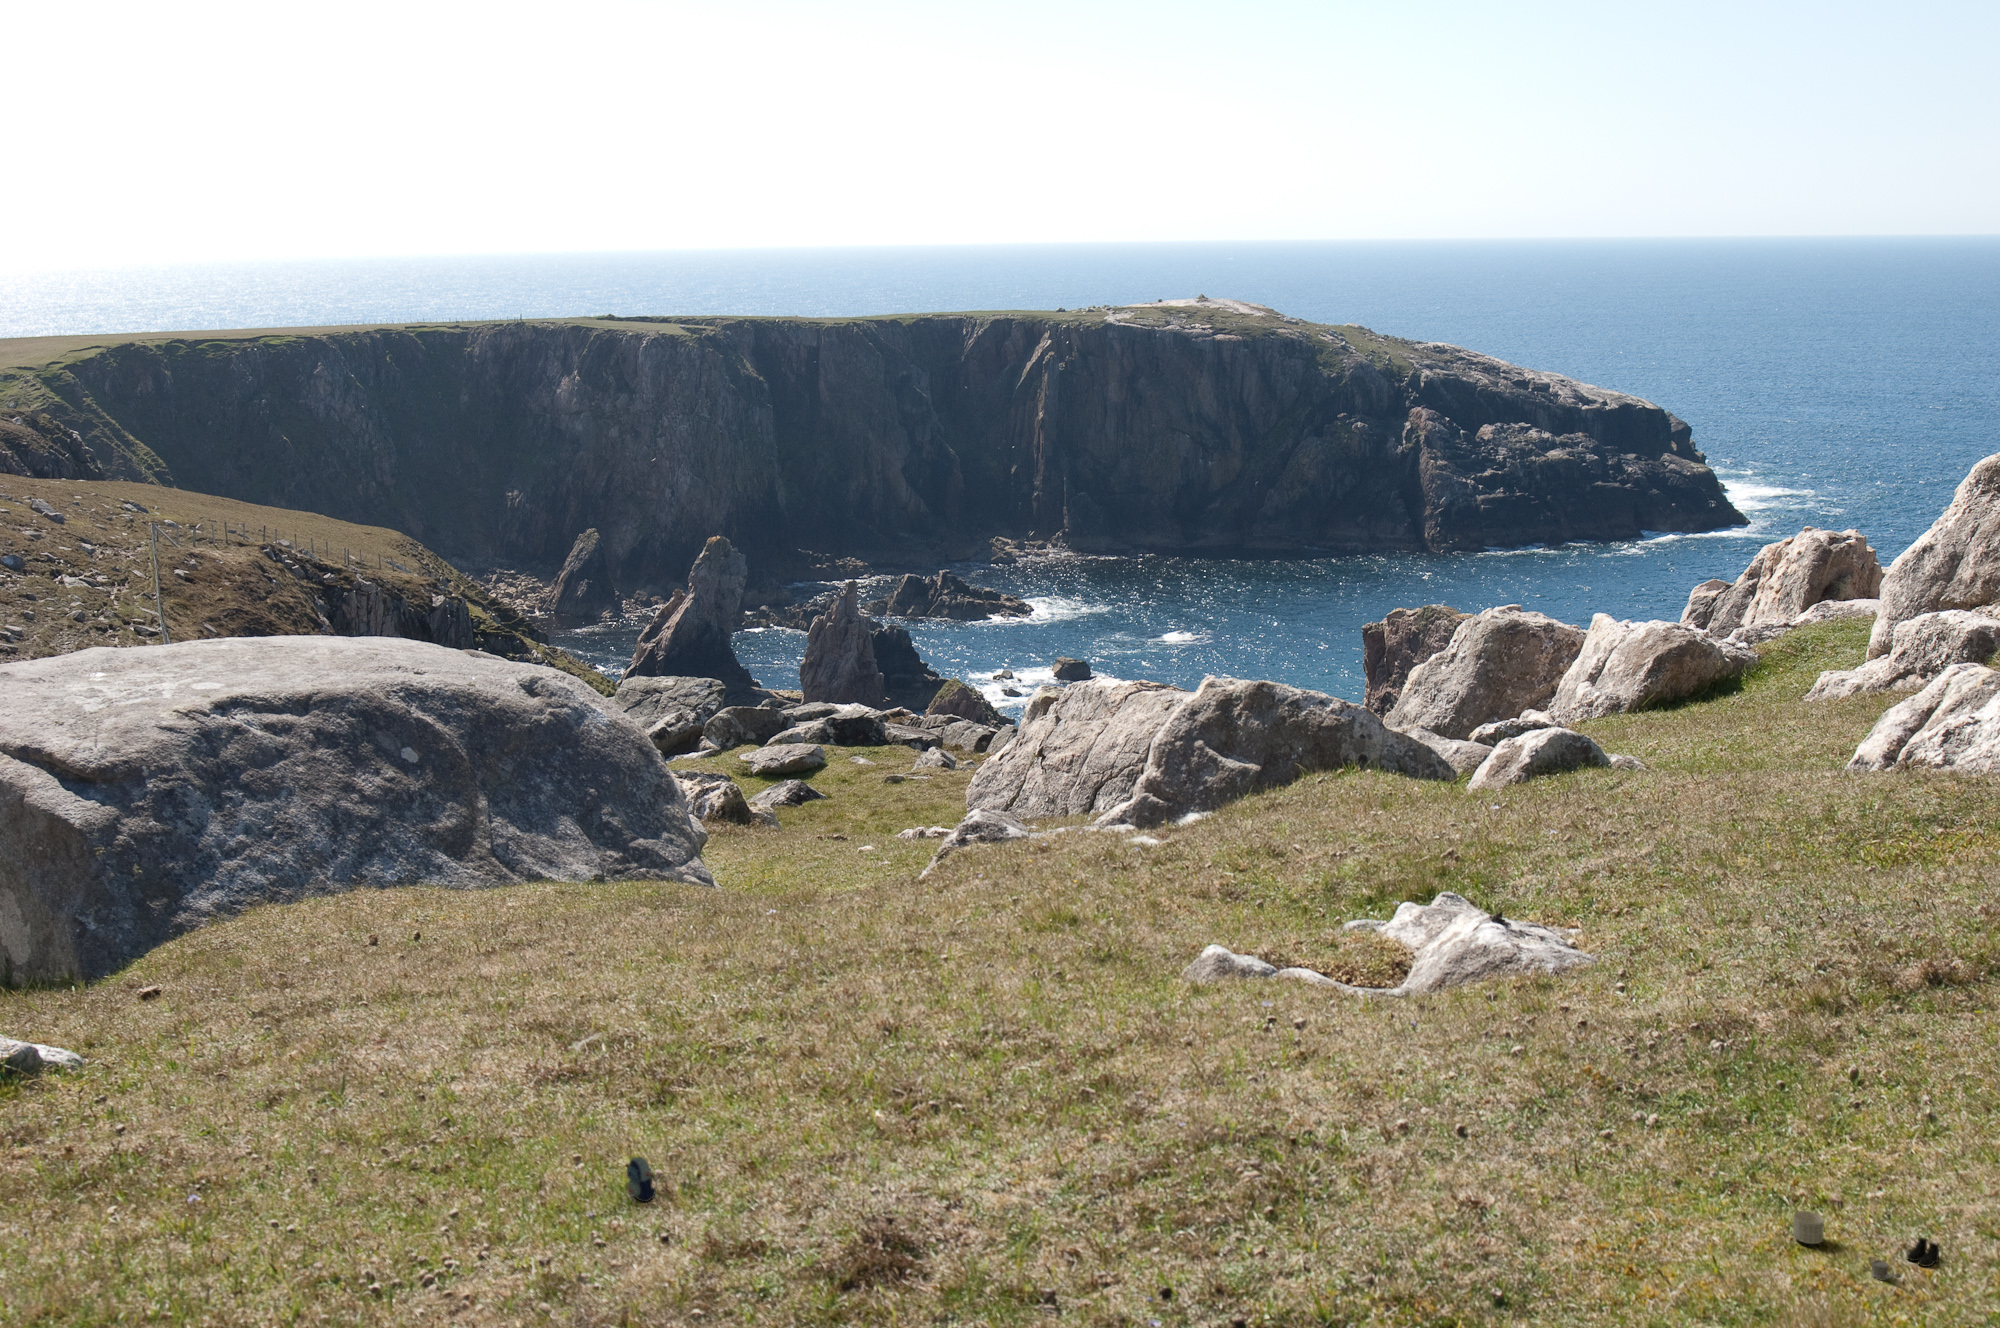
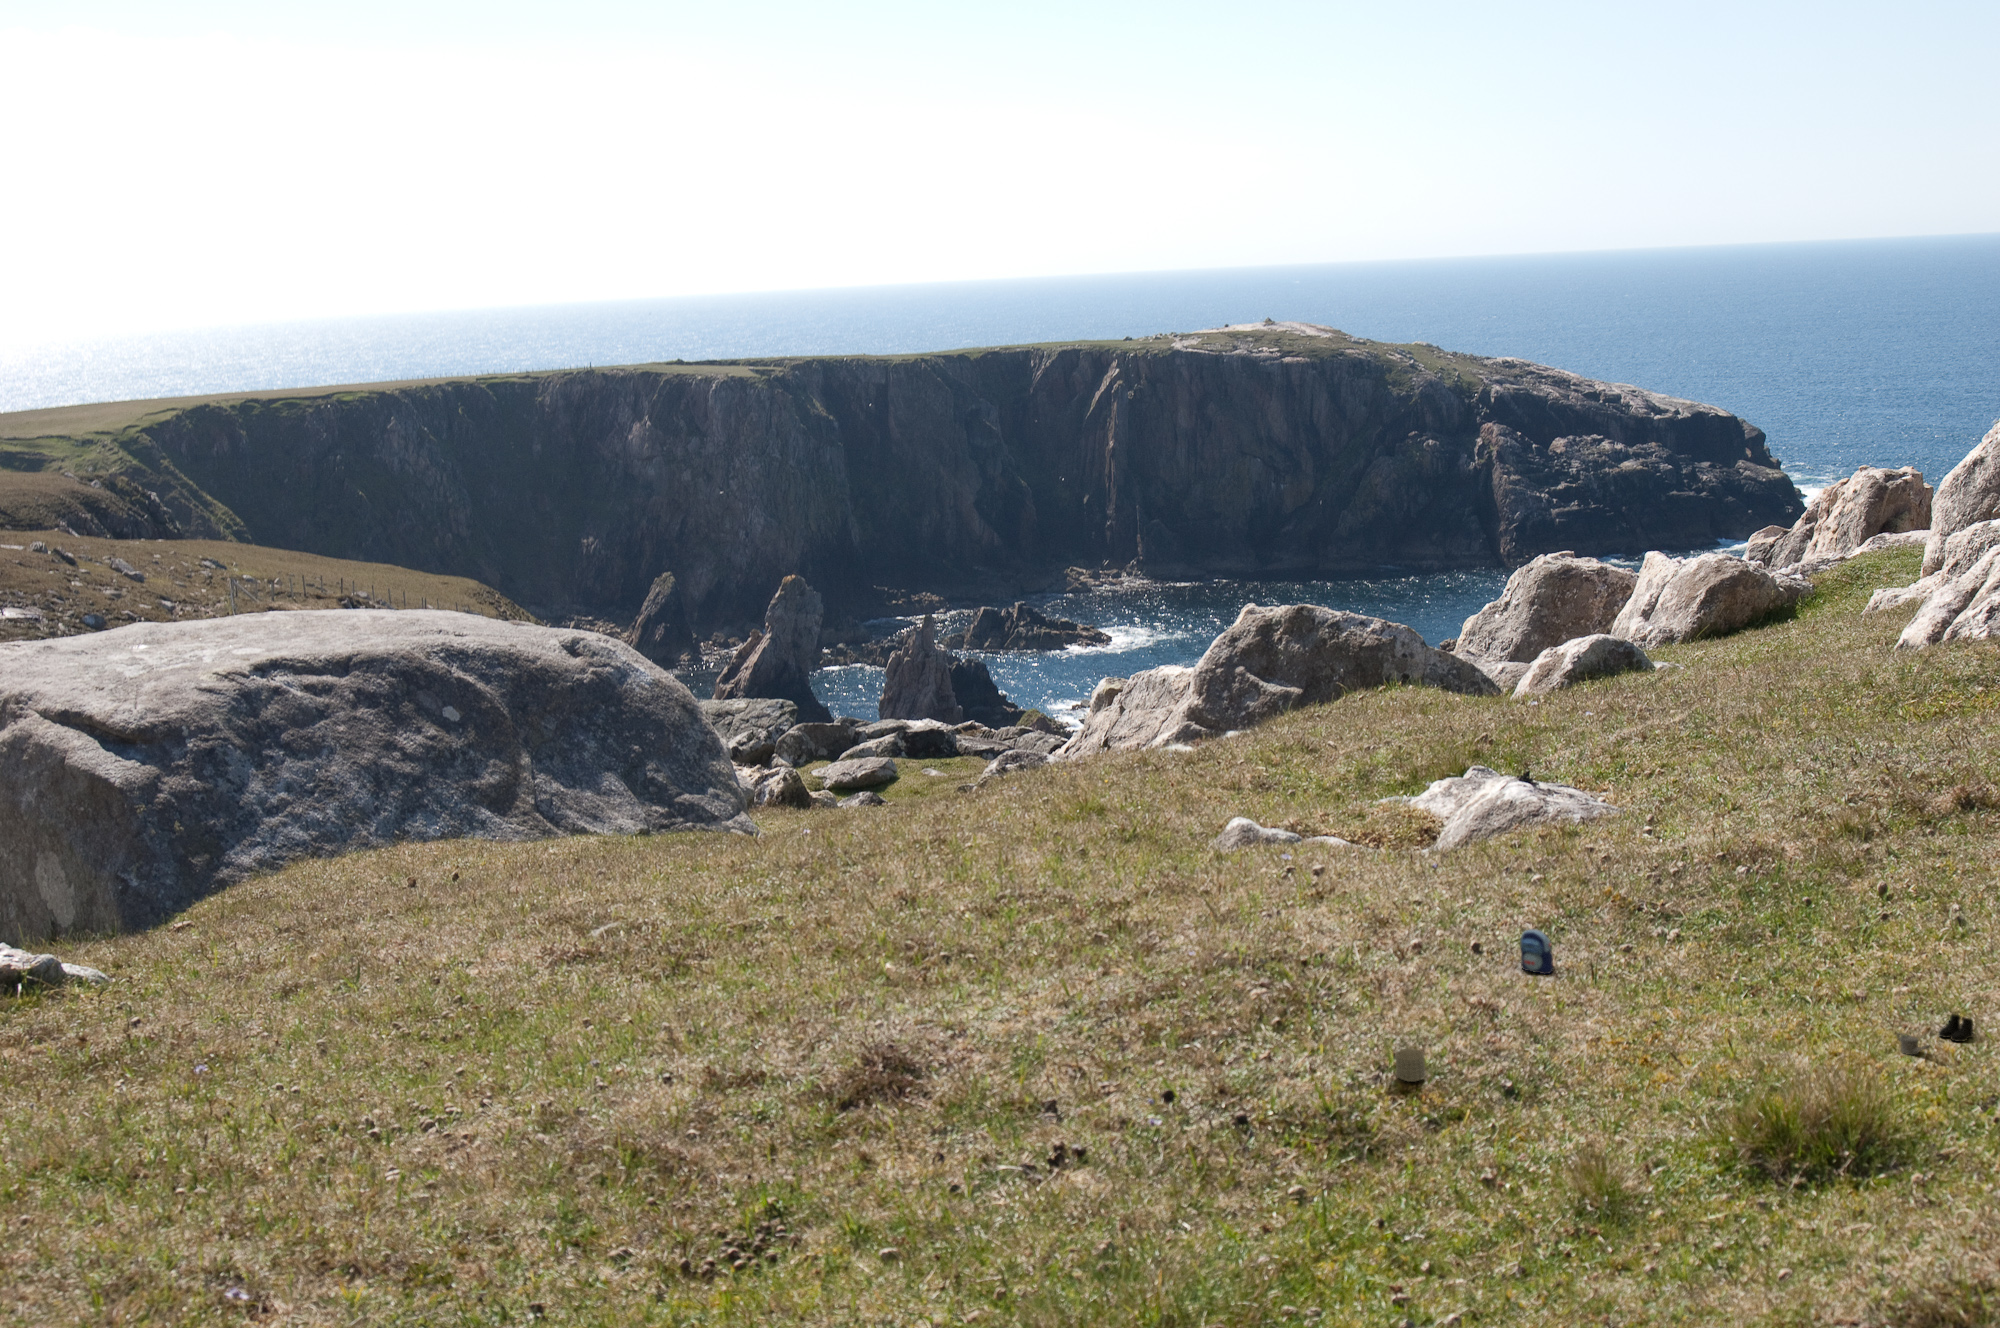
backpack: present [627,1157,657,1202] -> present [1520,929,1553,974]
planter: present [1793,1211,1823,1244] -> present [1395,1049,1426,1082]

